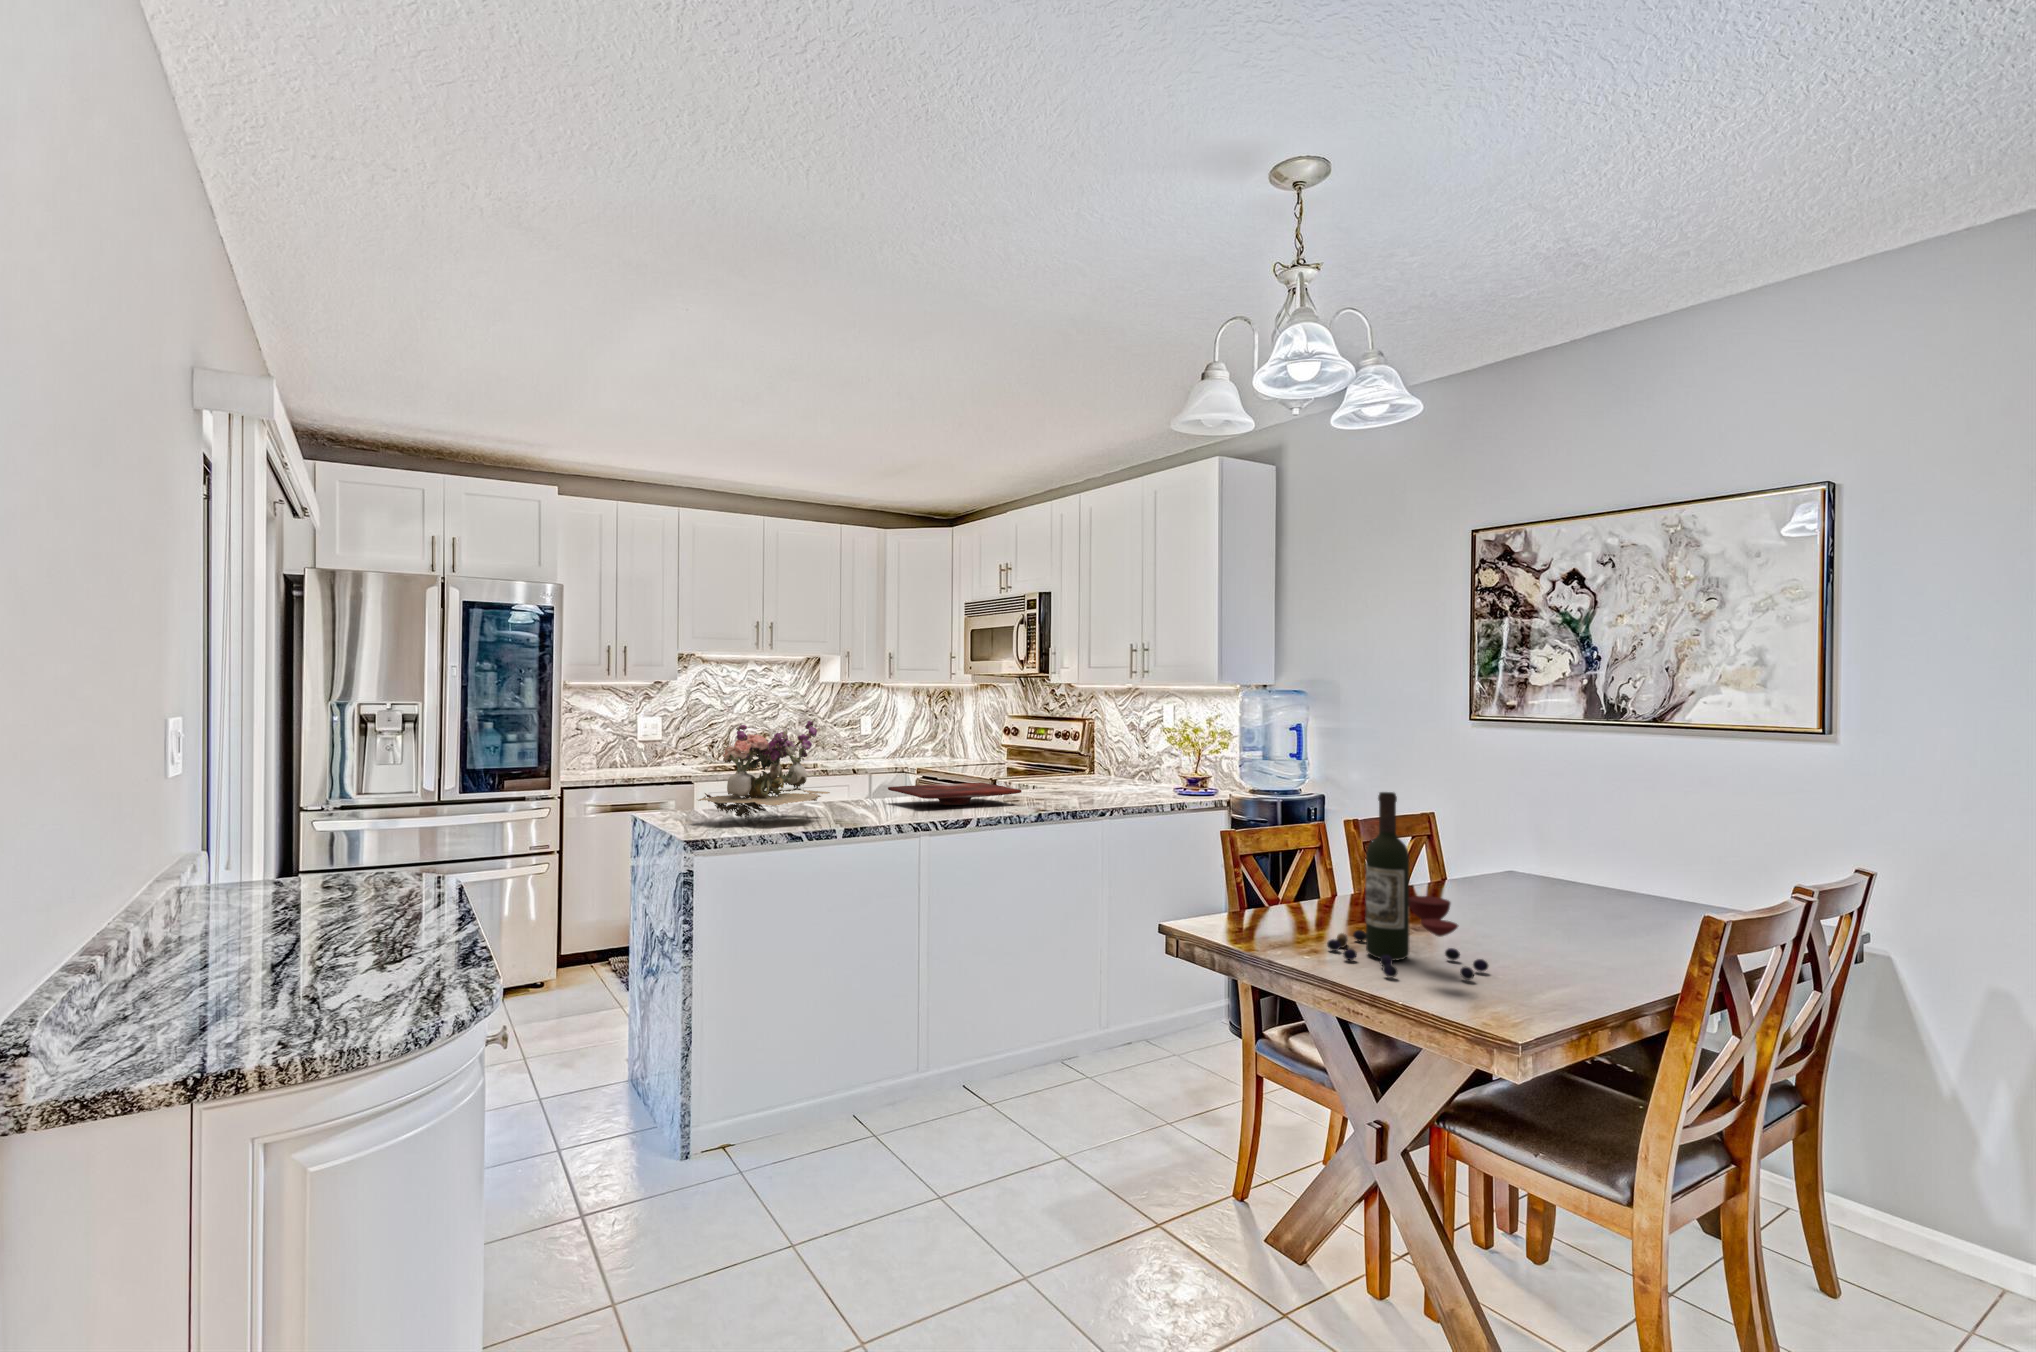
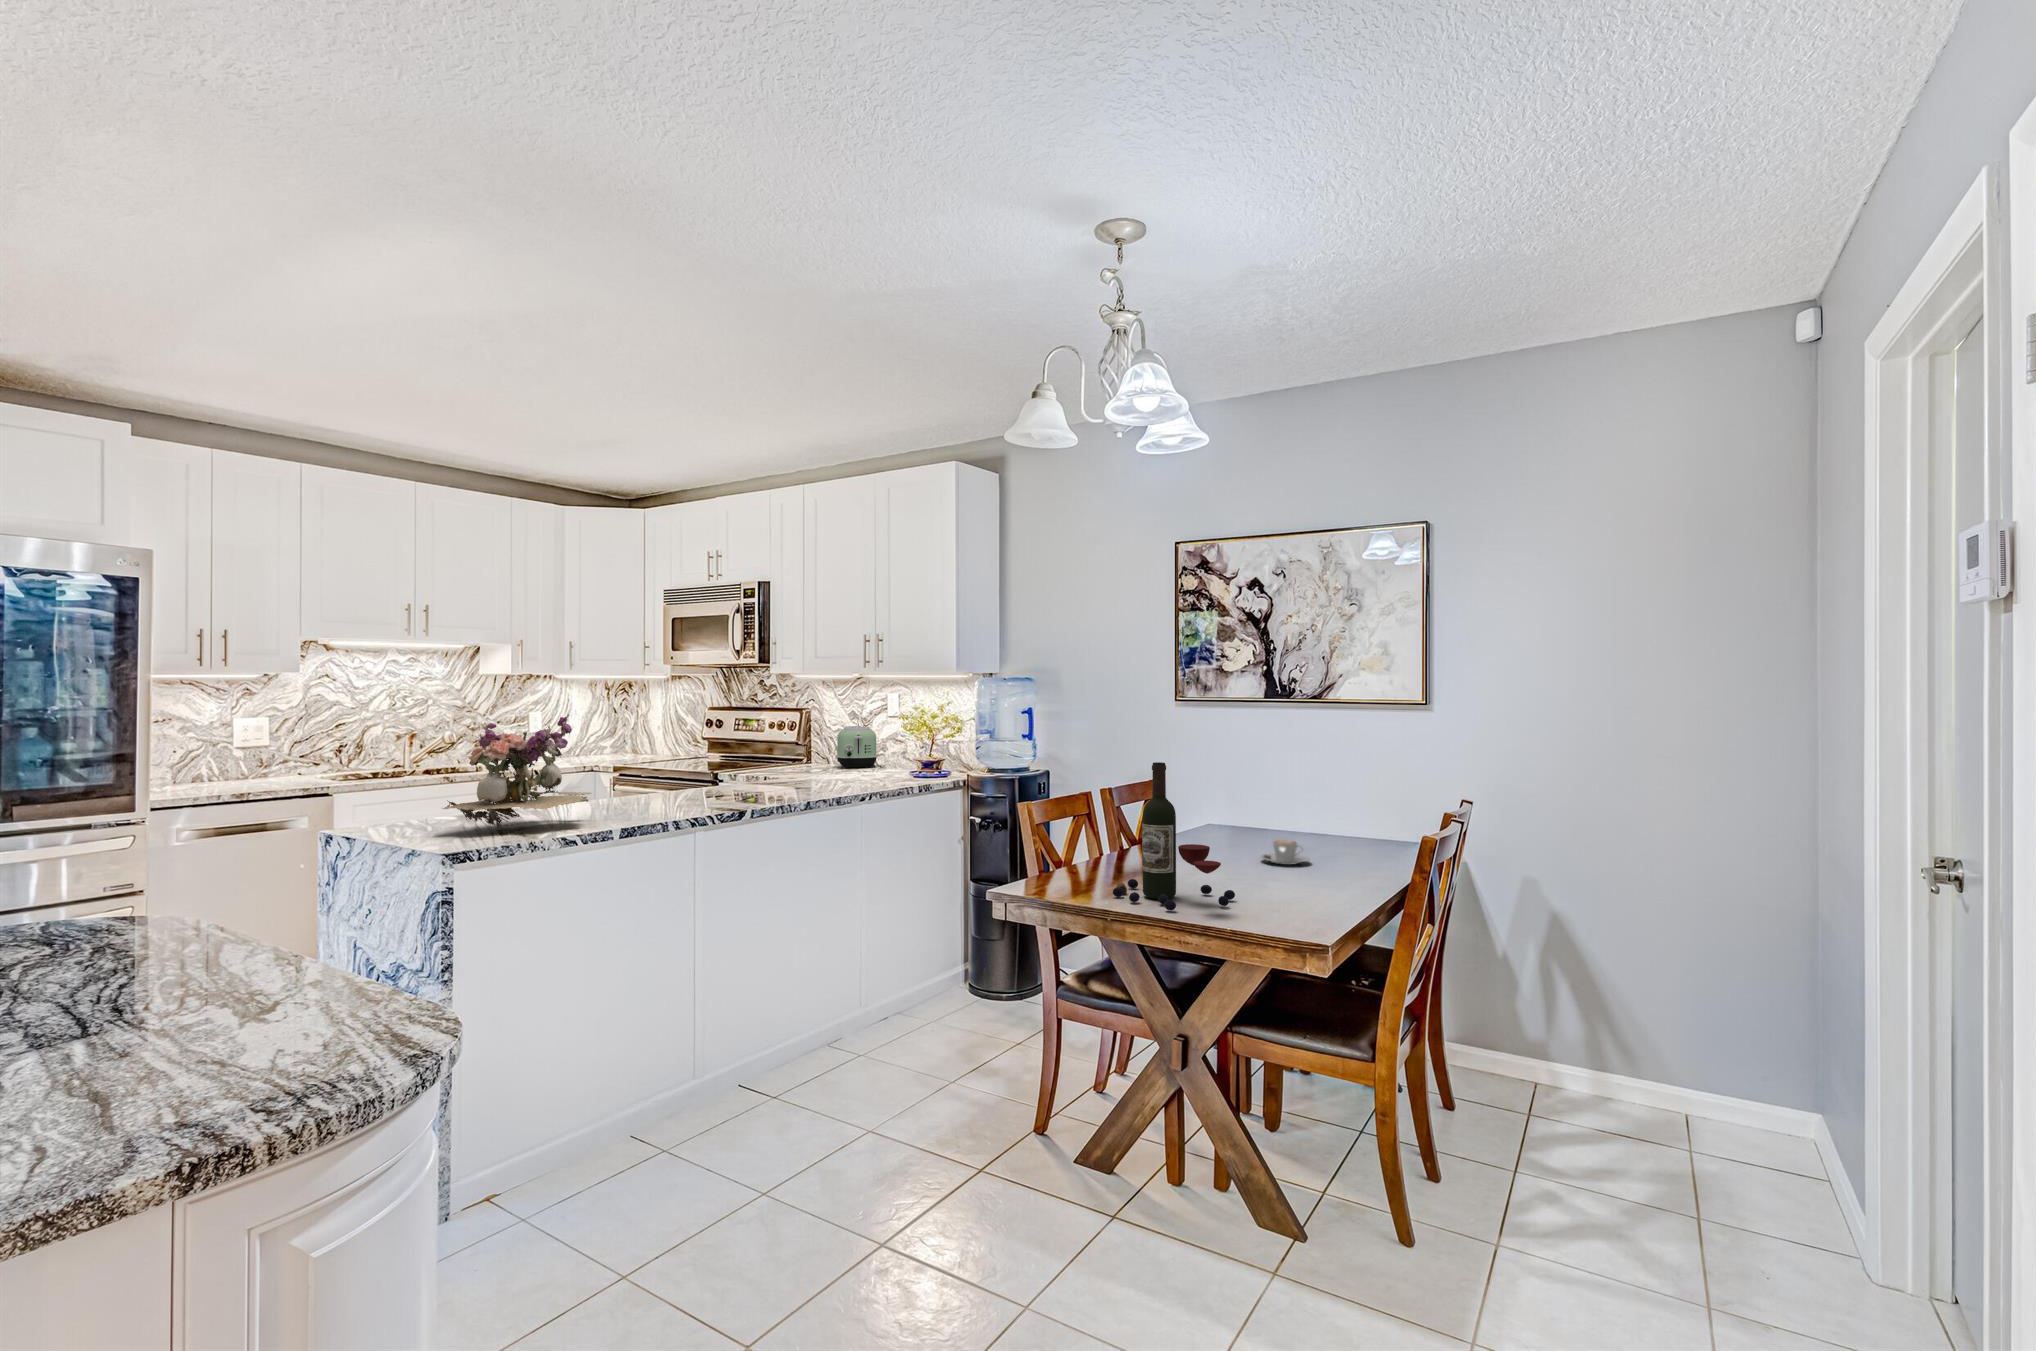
toaster: none [1113,737,1153,779] -> present [837,726,877,768]
cutting board: present [888,783,1021,805] -> none [634,777,781,801]
coffee cup: none [1554,897,1628,930] -> present [1260,840,1310,865]

